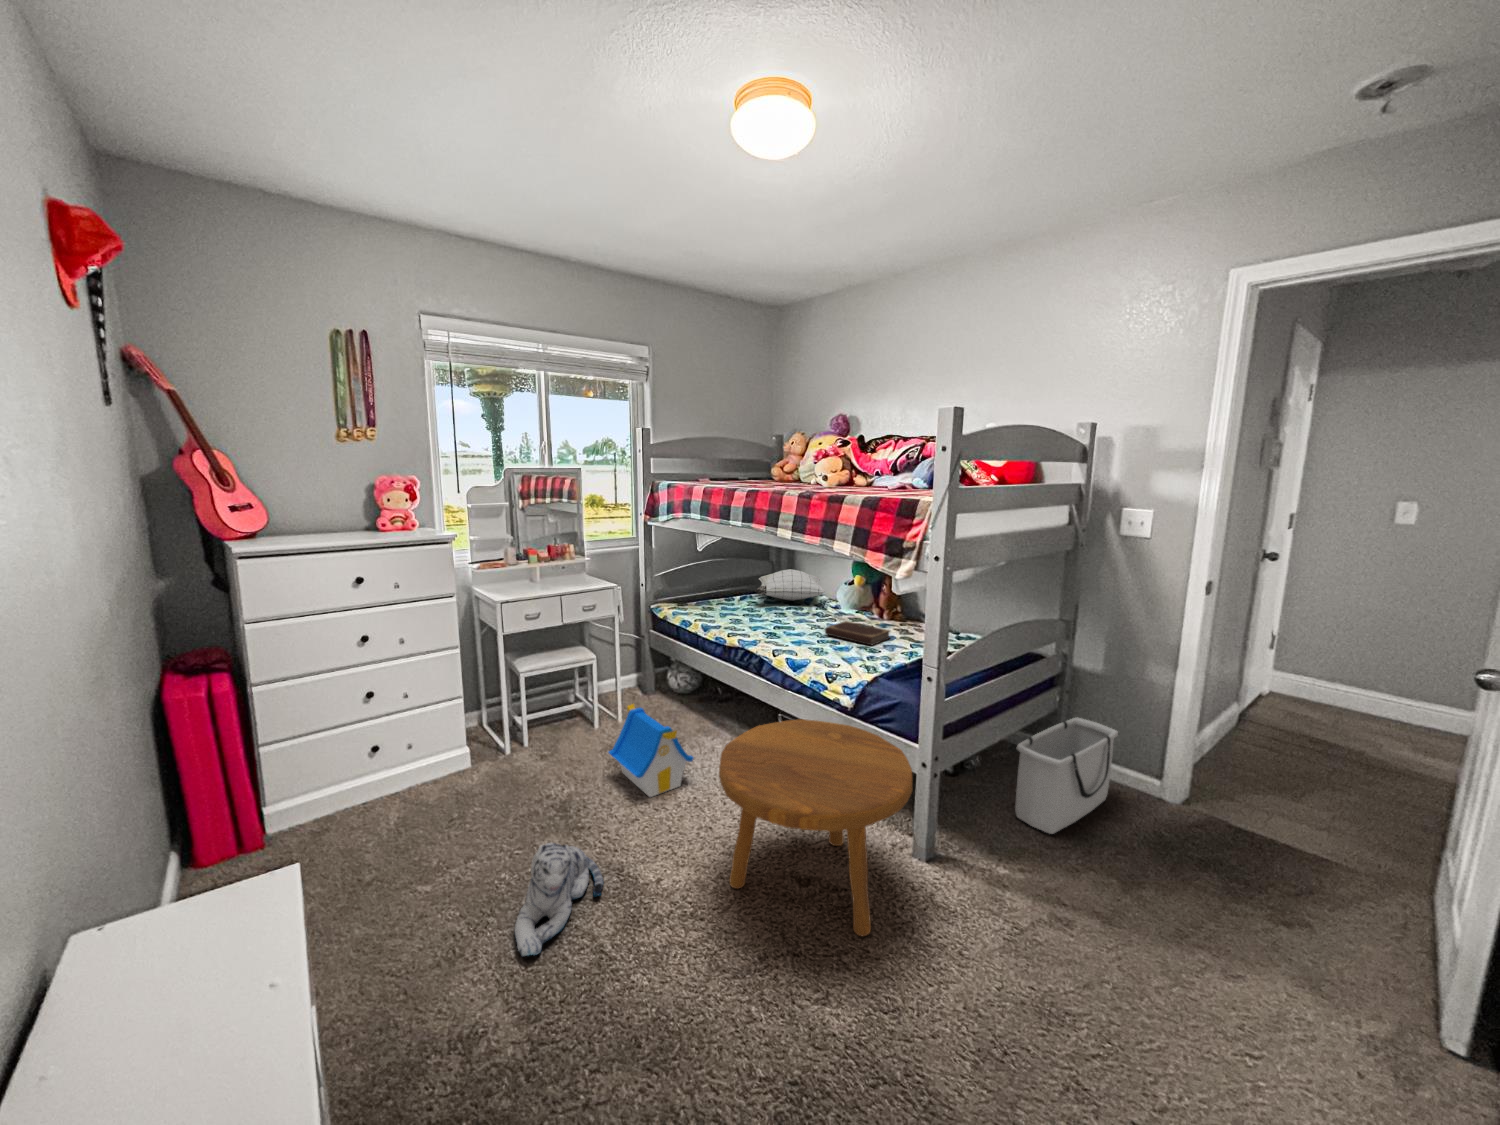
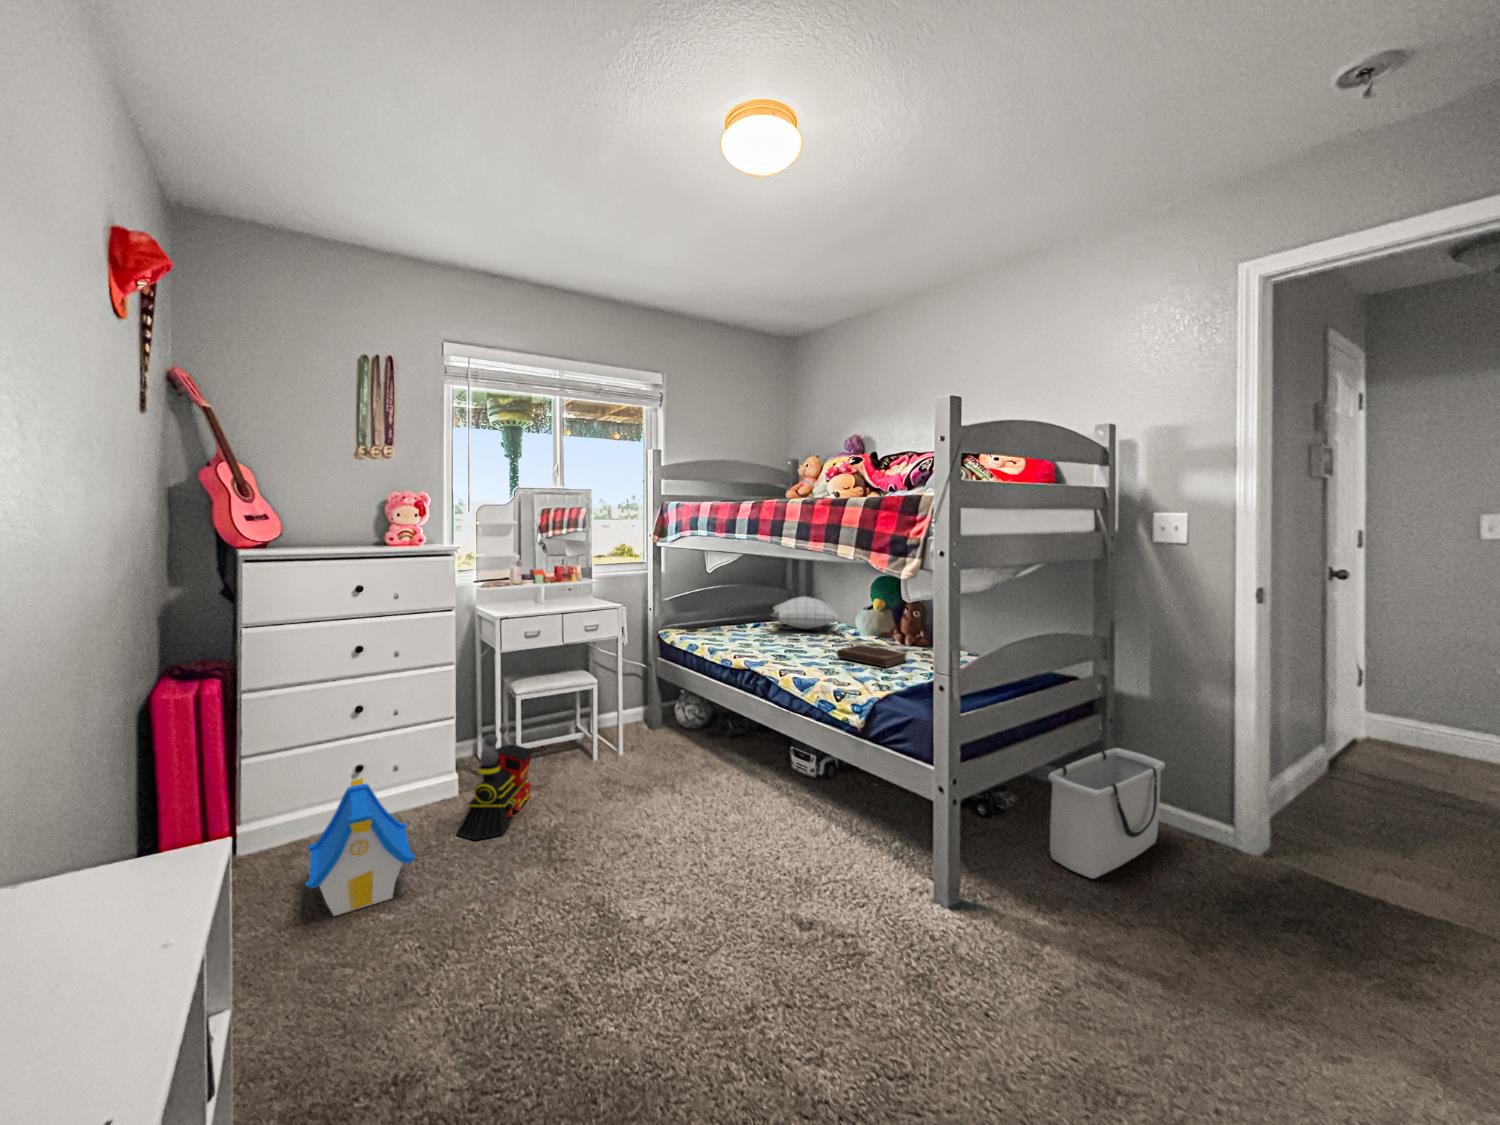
toy house: present [609,704,694,797] -> present [306,778,415,916]
toy train: none [475,707,541,814] -> present [456,726,533,840]
footstool: present [719,719,912,936] -> none [708,738,925,987]
plush toy: present [515,843,603,957] -> none [472,864,581,994]

